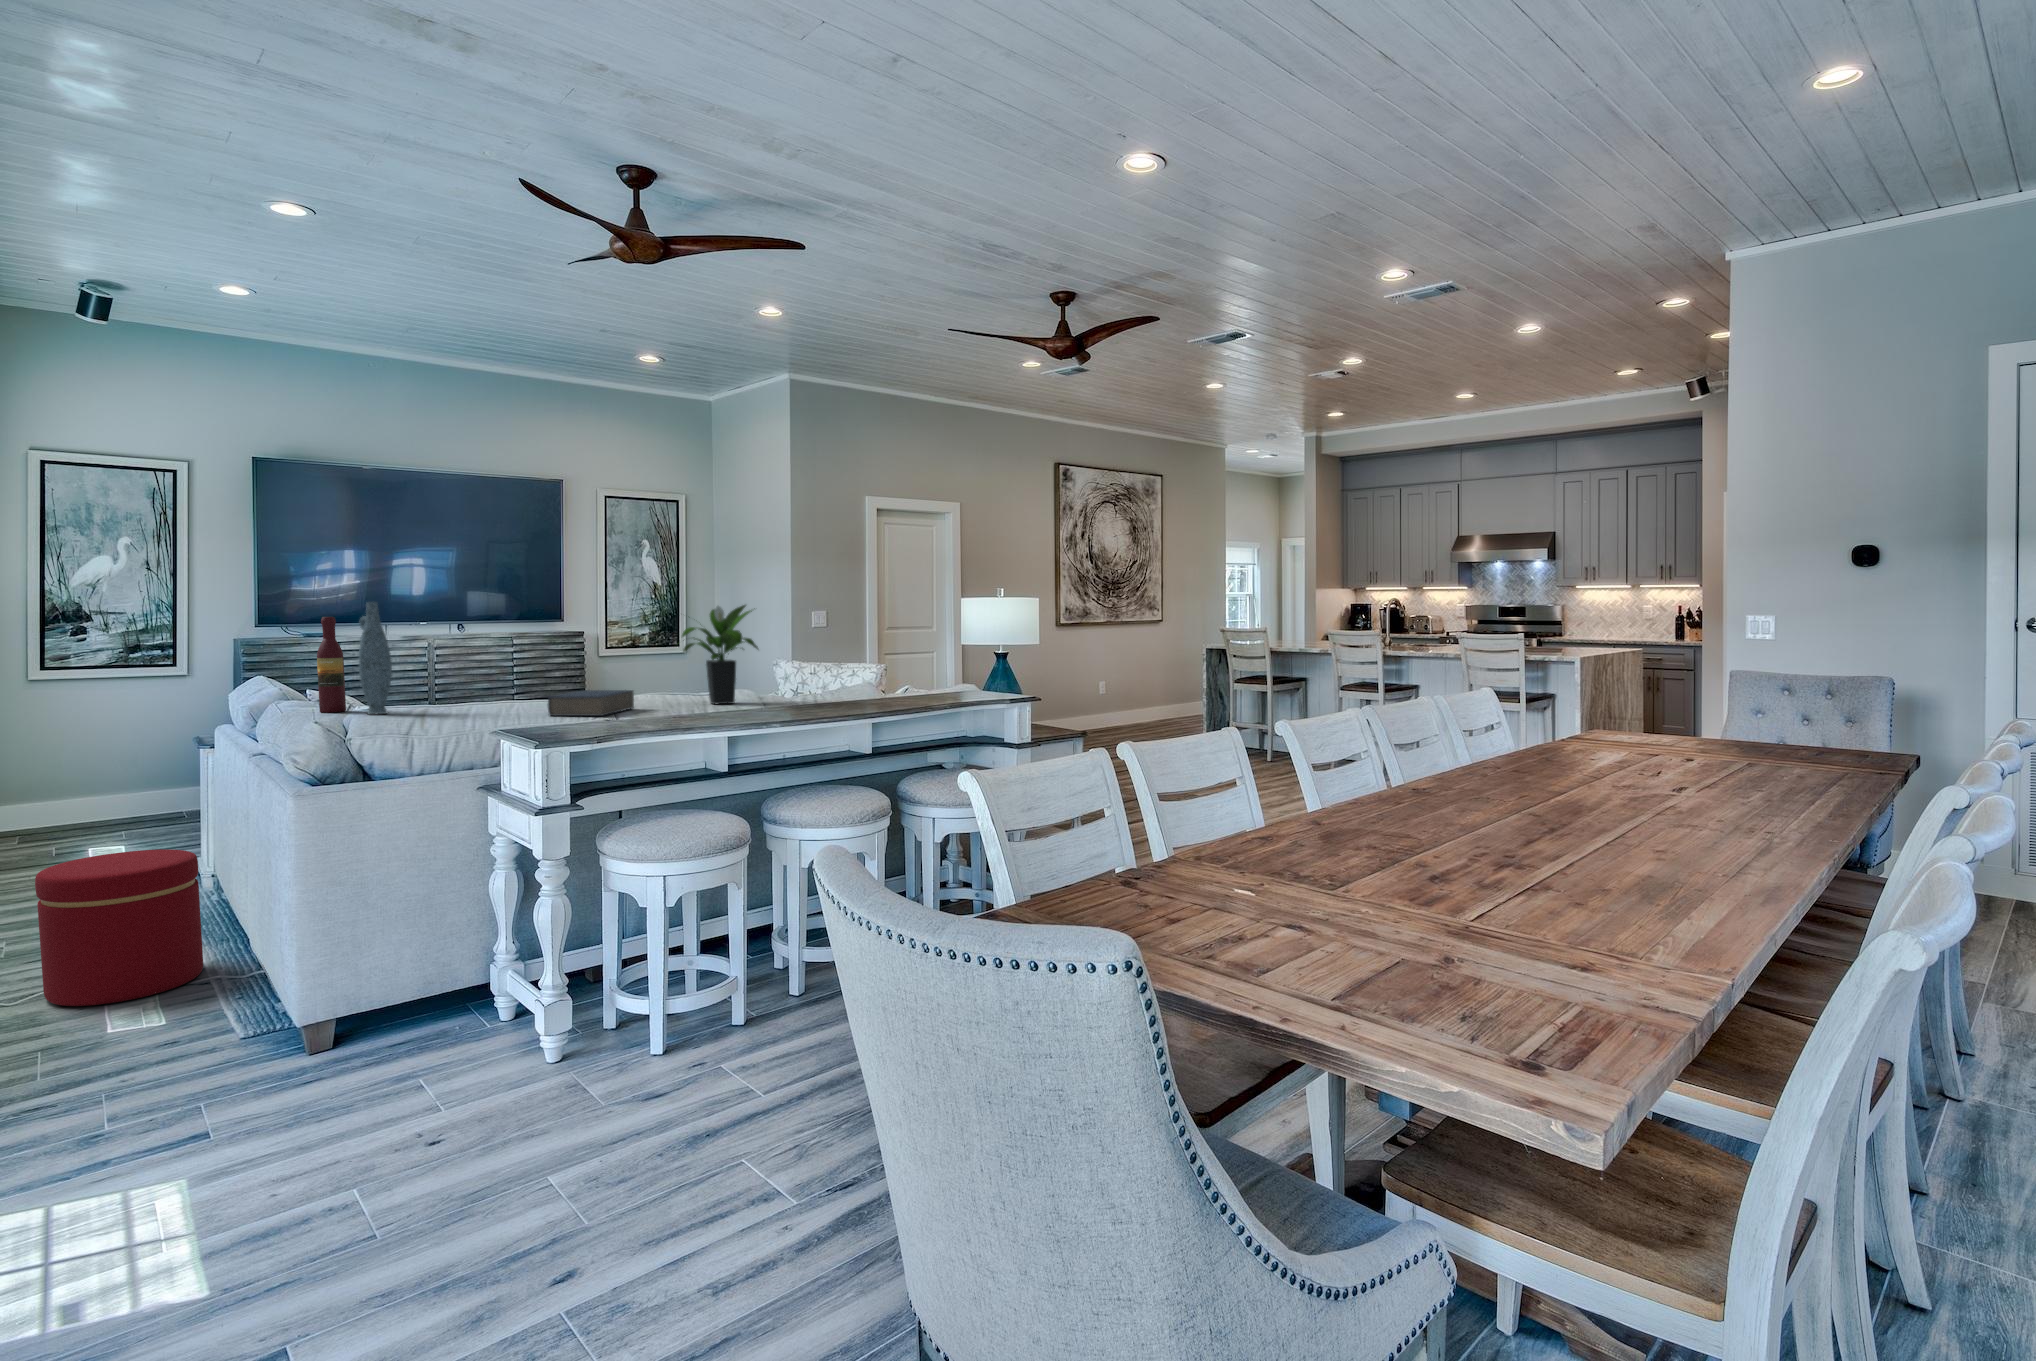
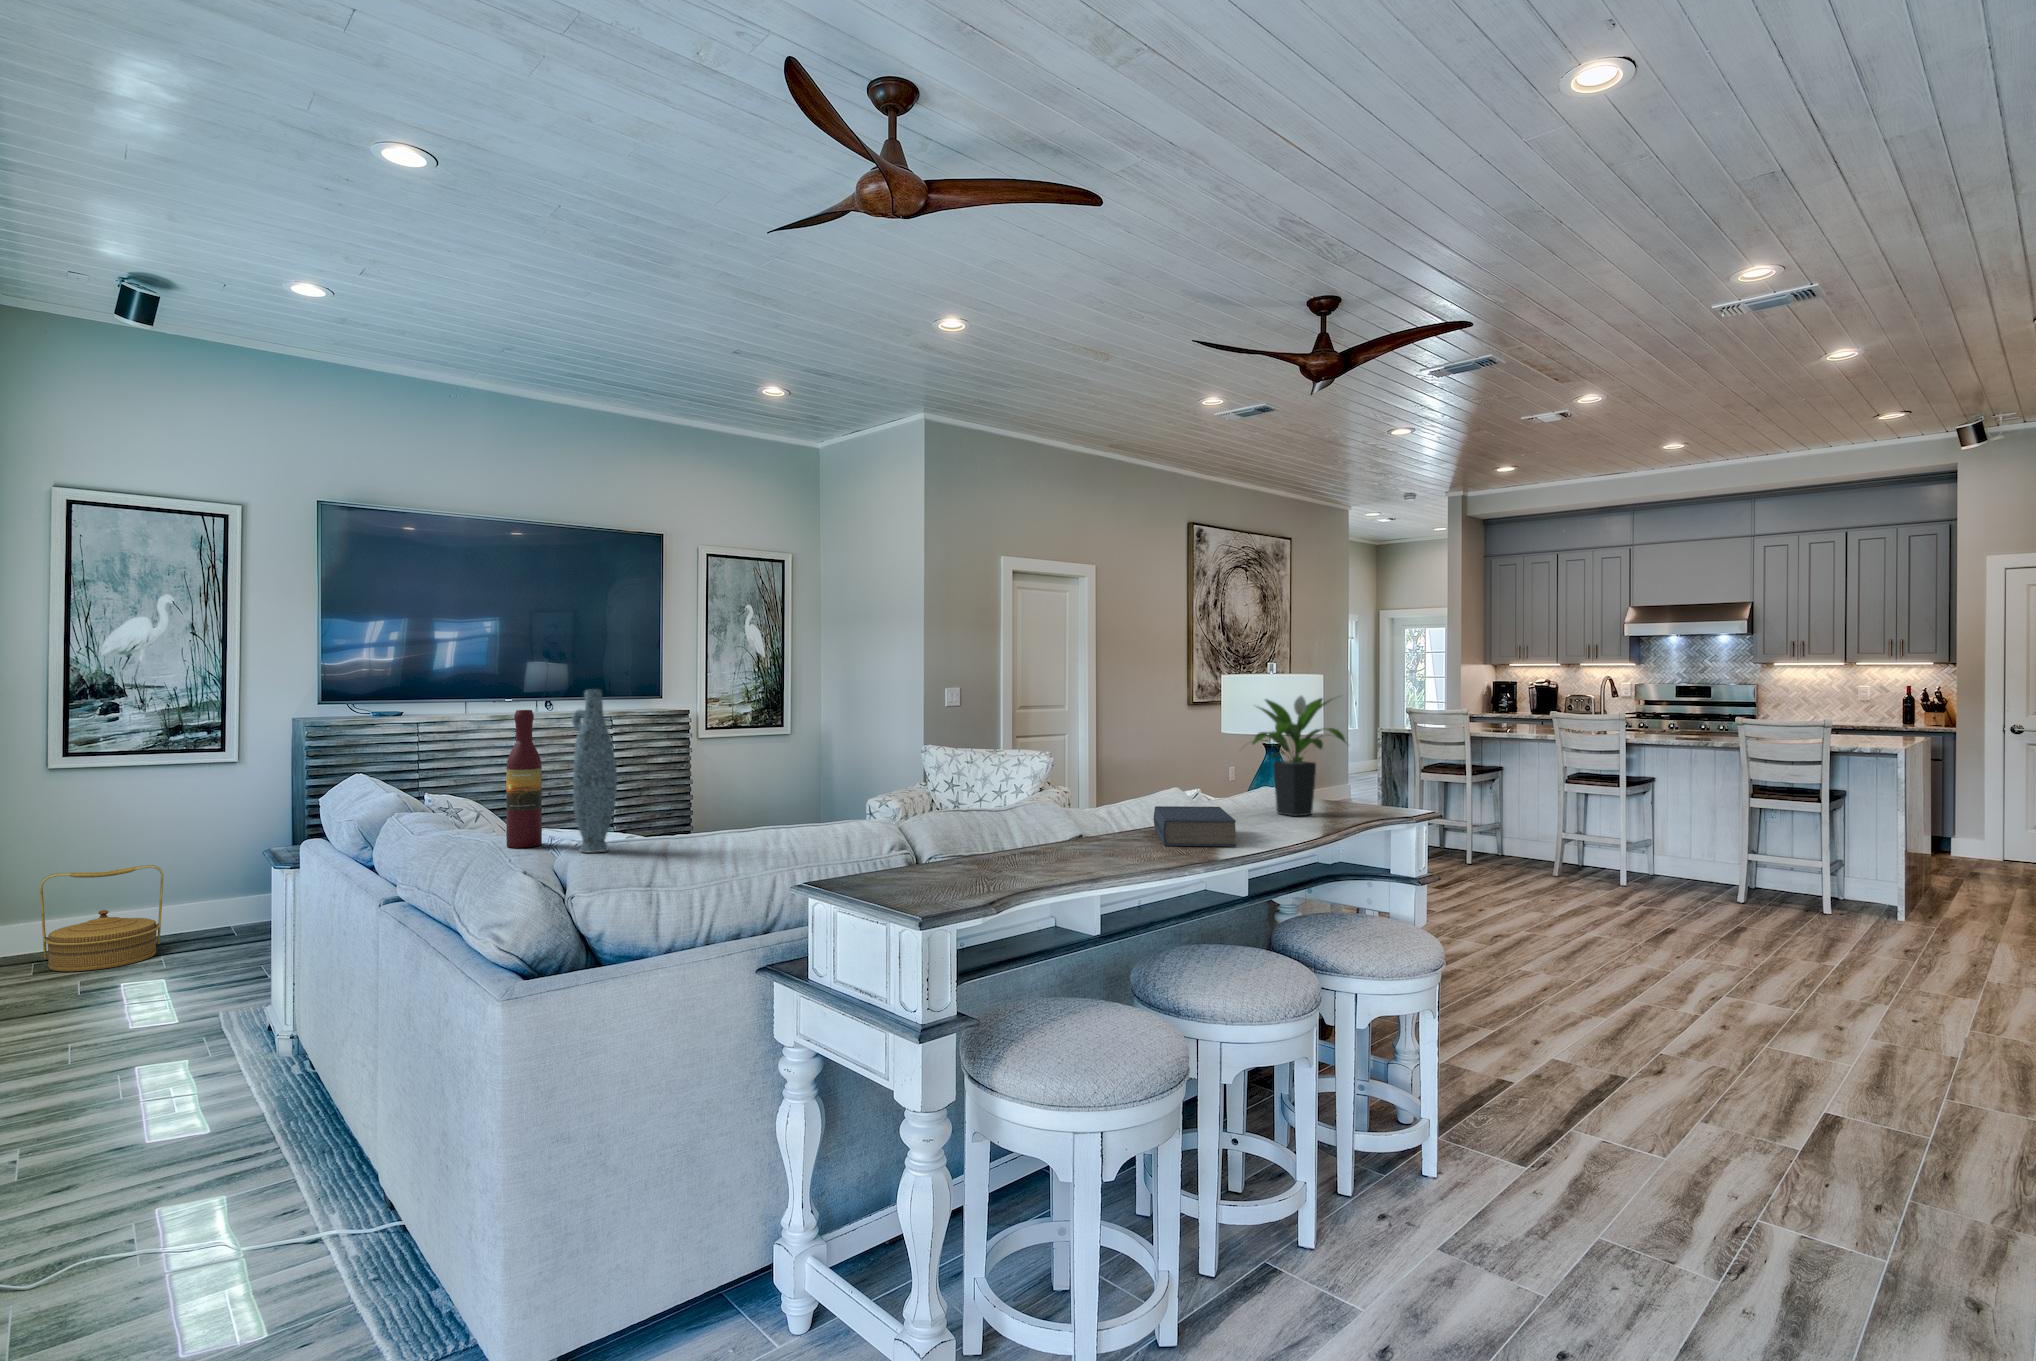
potted plant: present [682,605,758,704] -> present [1252,696,1345,816]
book: present [548,690,634,716] -> present [1154,806,1236,846]
woven basket: none [30,758,131,840] -> present [40,865,164,972]
ottoman: present [35,849,203,1006] -> none [79,1035,307,1293]

